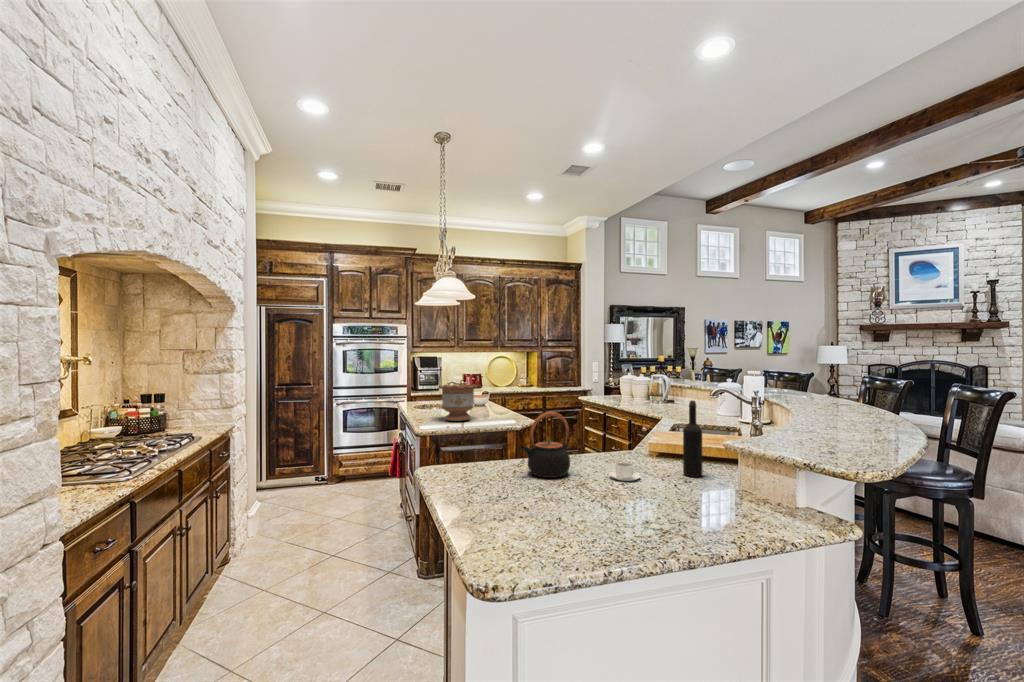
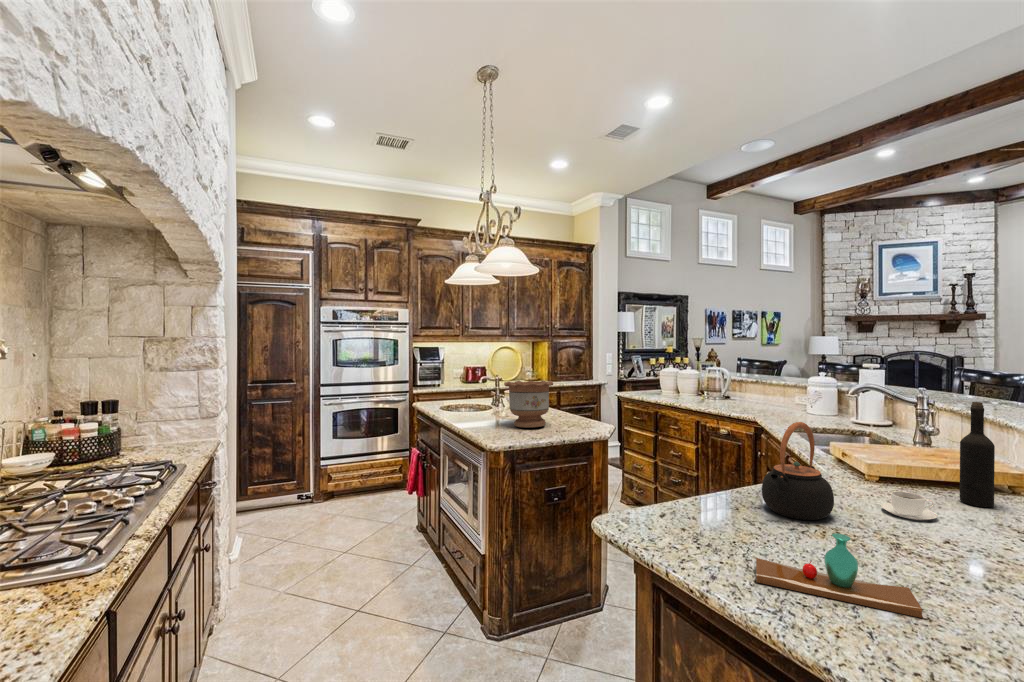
vase: none [446,472,521,516] -> present [756,533,922,618]

